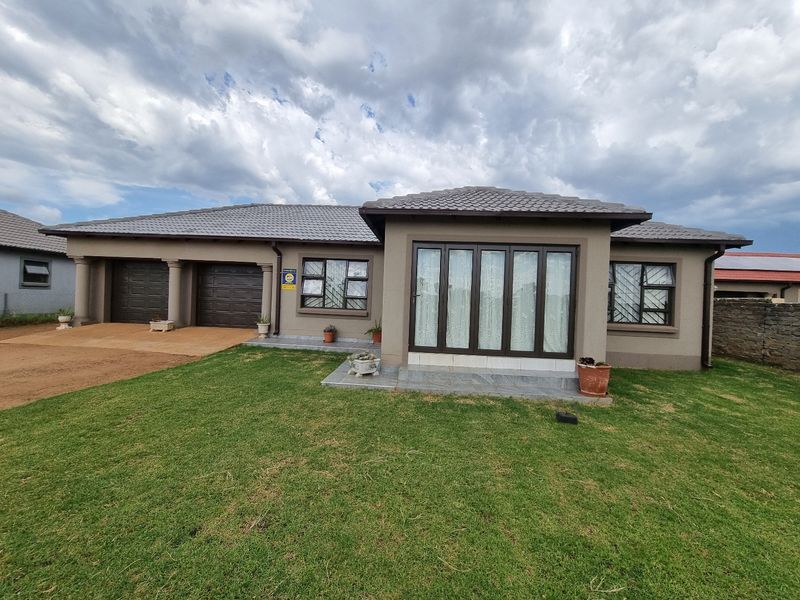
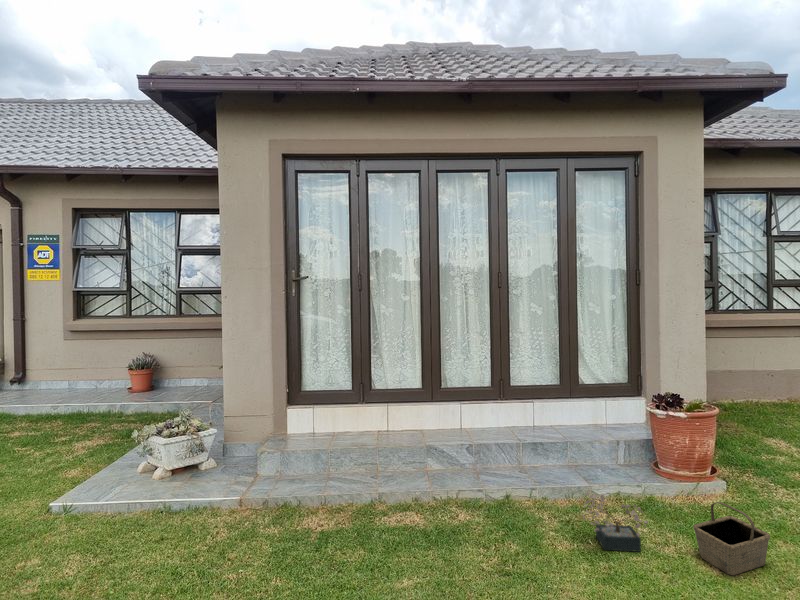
basket: none [603,406,640,437] -> present [693,502,770,575]

